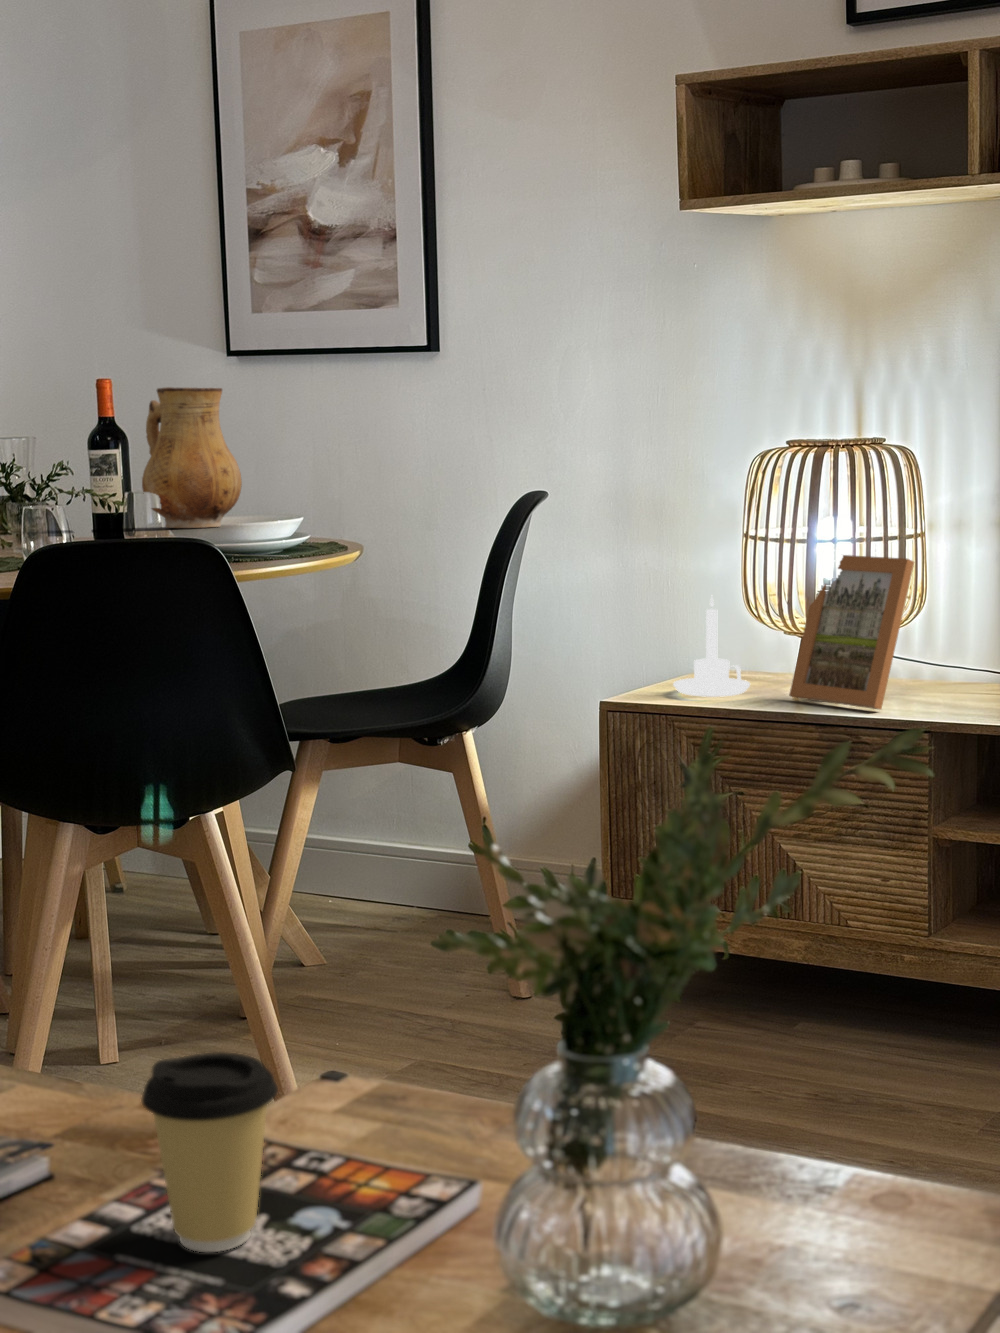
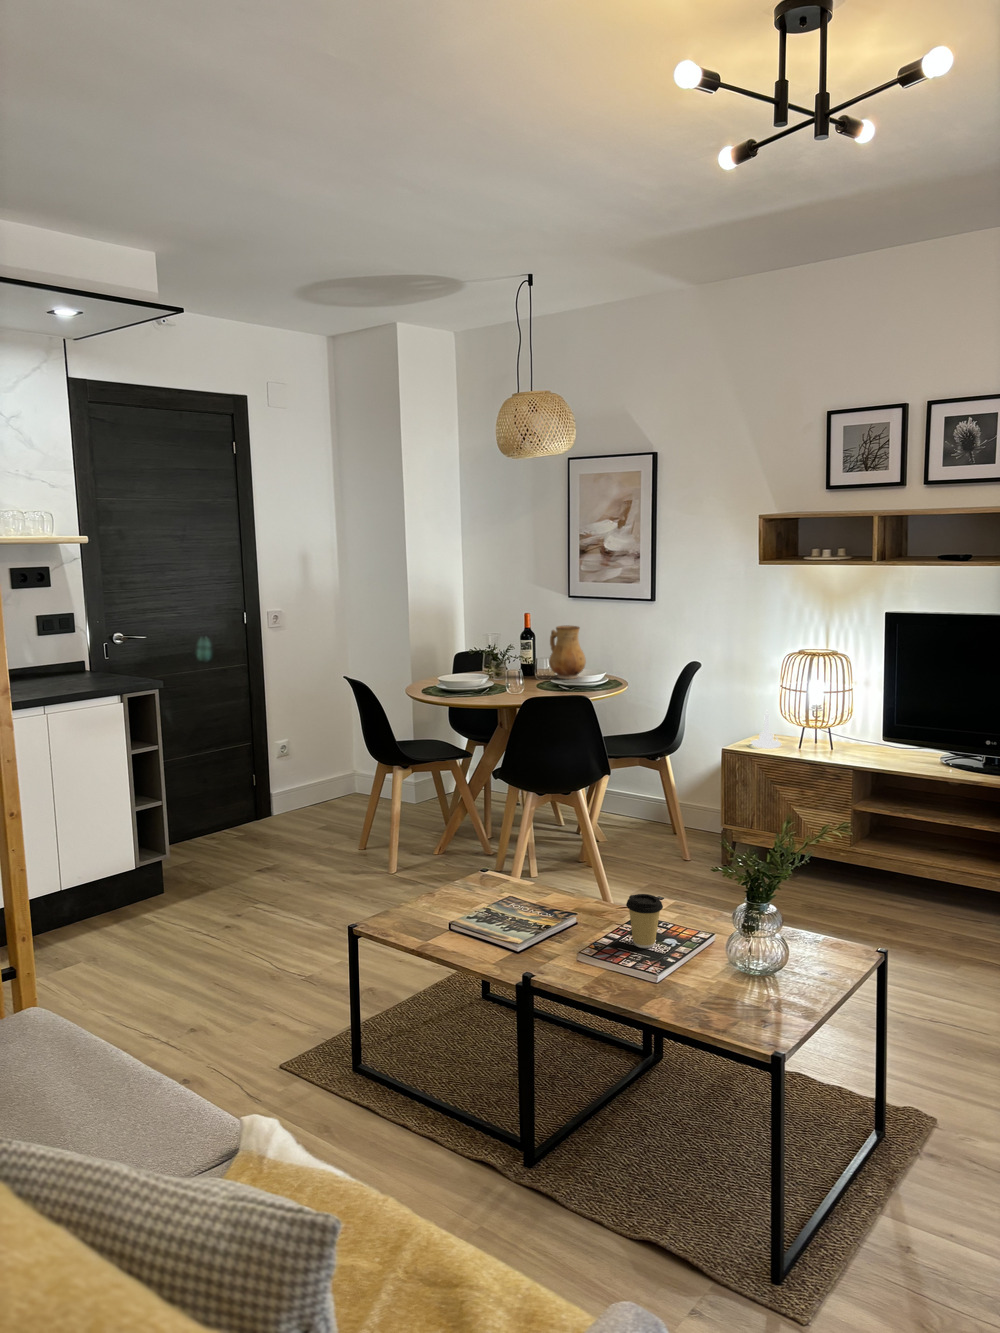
picture frame: present [789,555,914,710] -> none [798,695,850,759]

